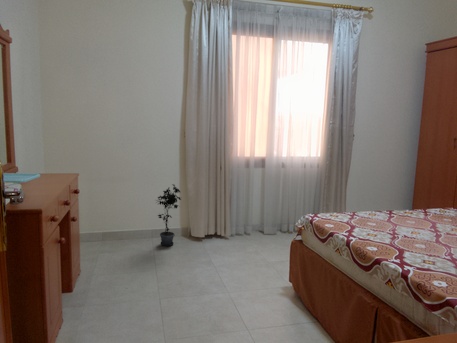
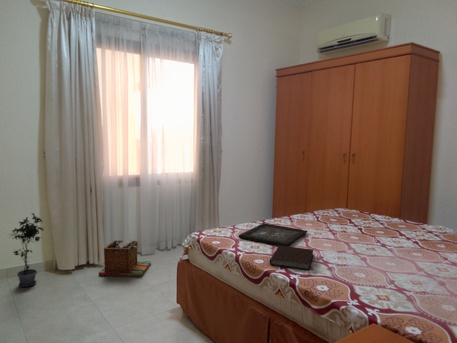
tray: none [356,214,442,239] -> present [239,223,307,246]
laundry basket: none [223,216,271,253] -> present [99,240,151,277]
notebook: none [383,237,442,265] -> present [270,246,313,270]

